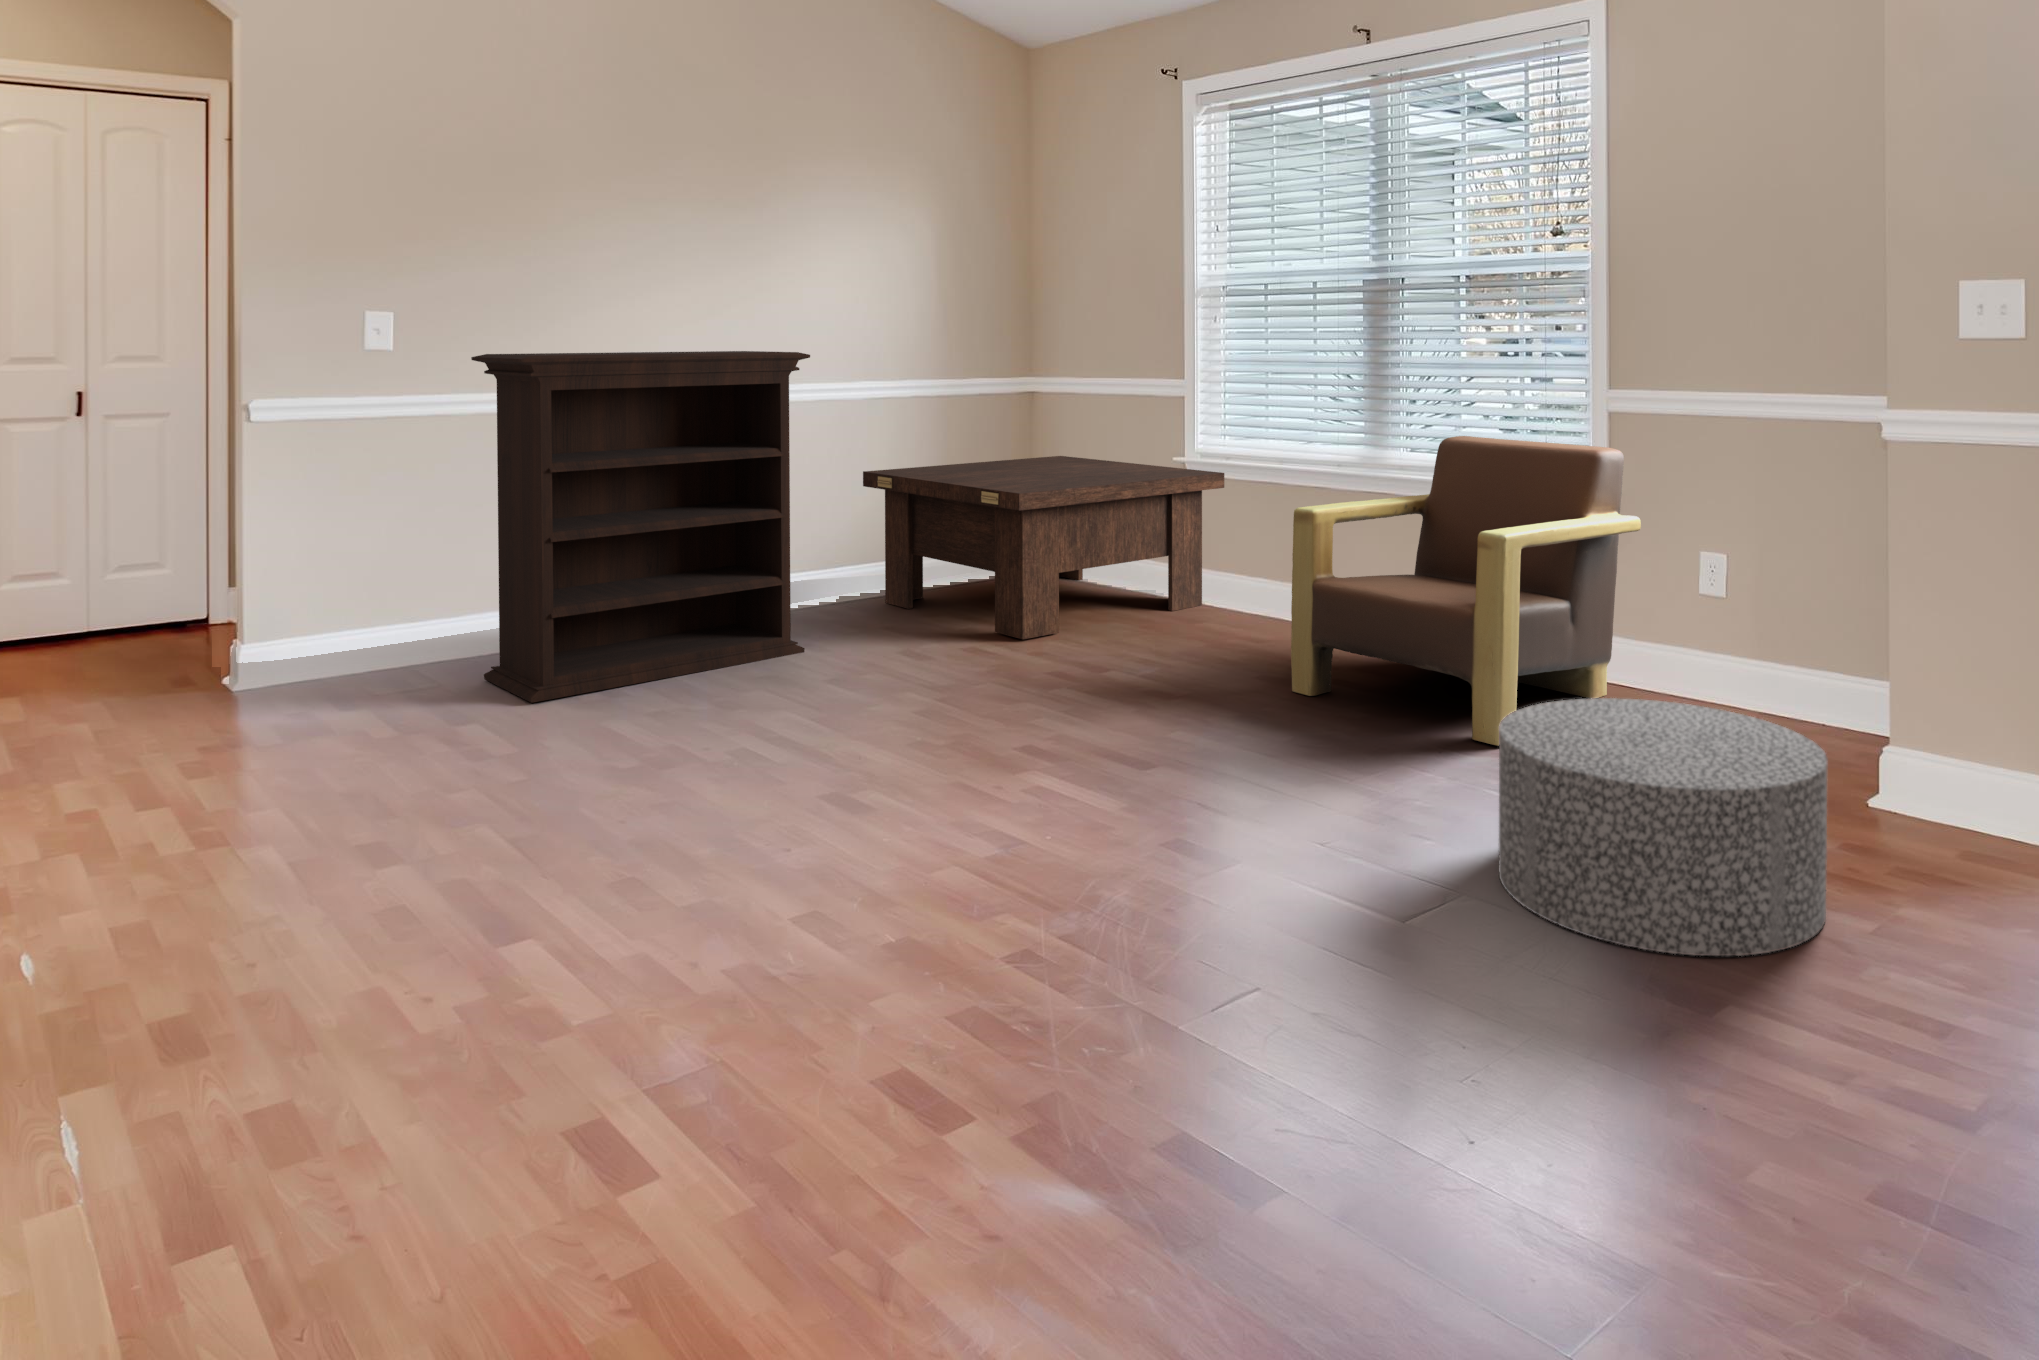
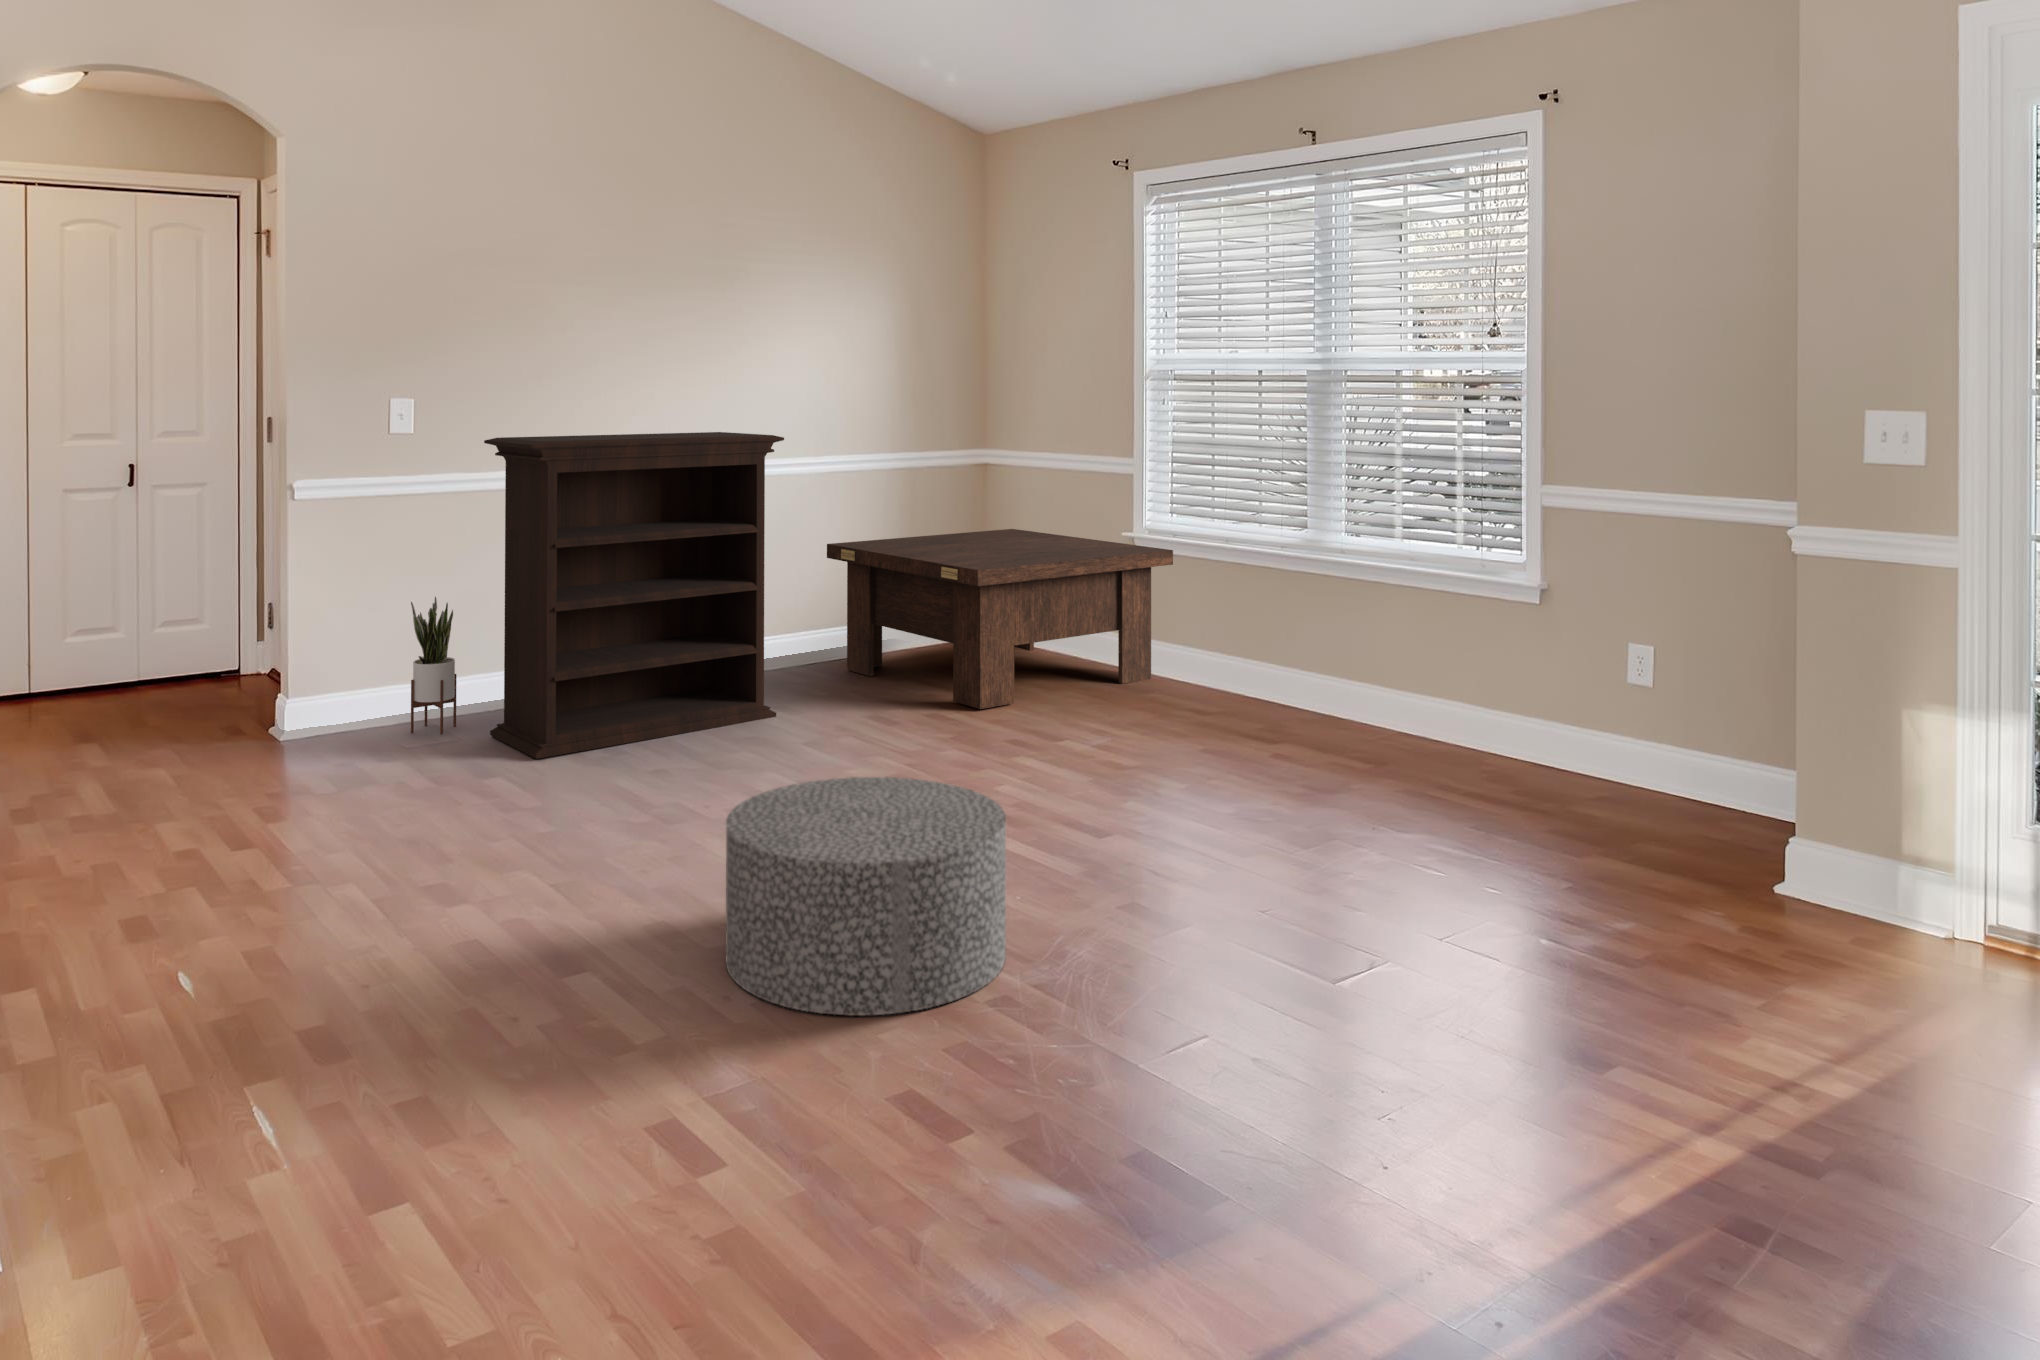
armchair: present [1291,436,1641,746] -> none [1240,522,1583,826]
potted plant: none [390,529,448,679] -> present [411,597,456,734]
ottoman: present [1499,698,1827,956] -> present [726,777,1006,1015]

